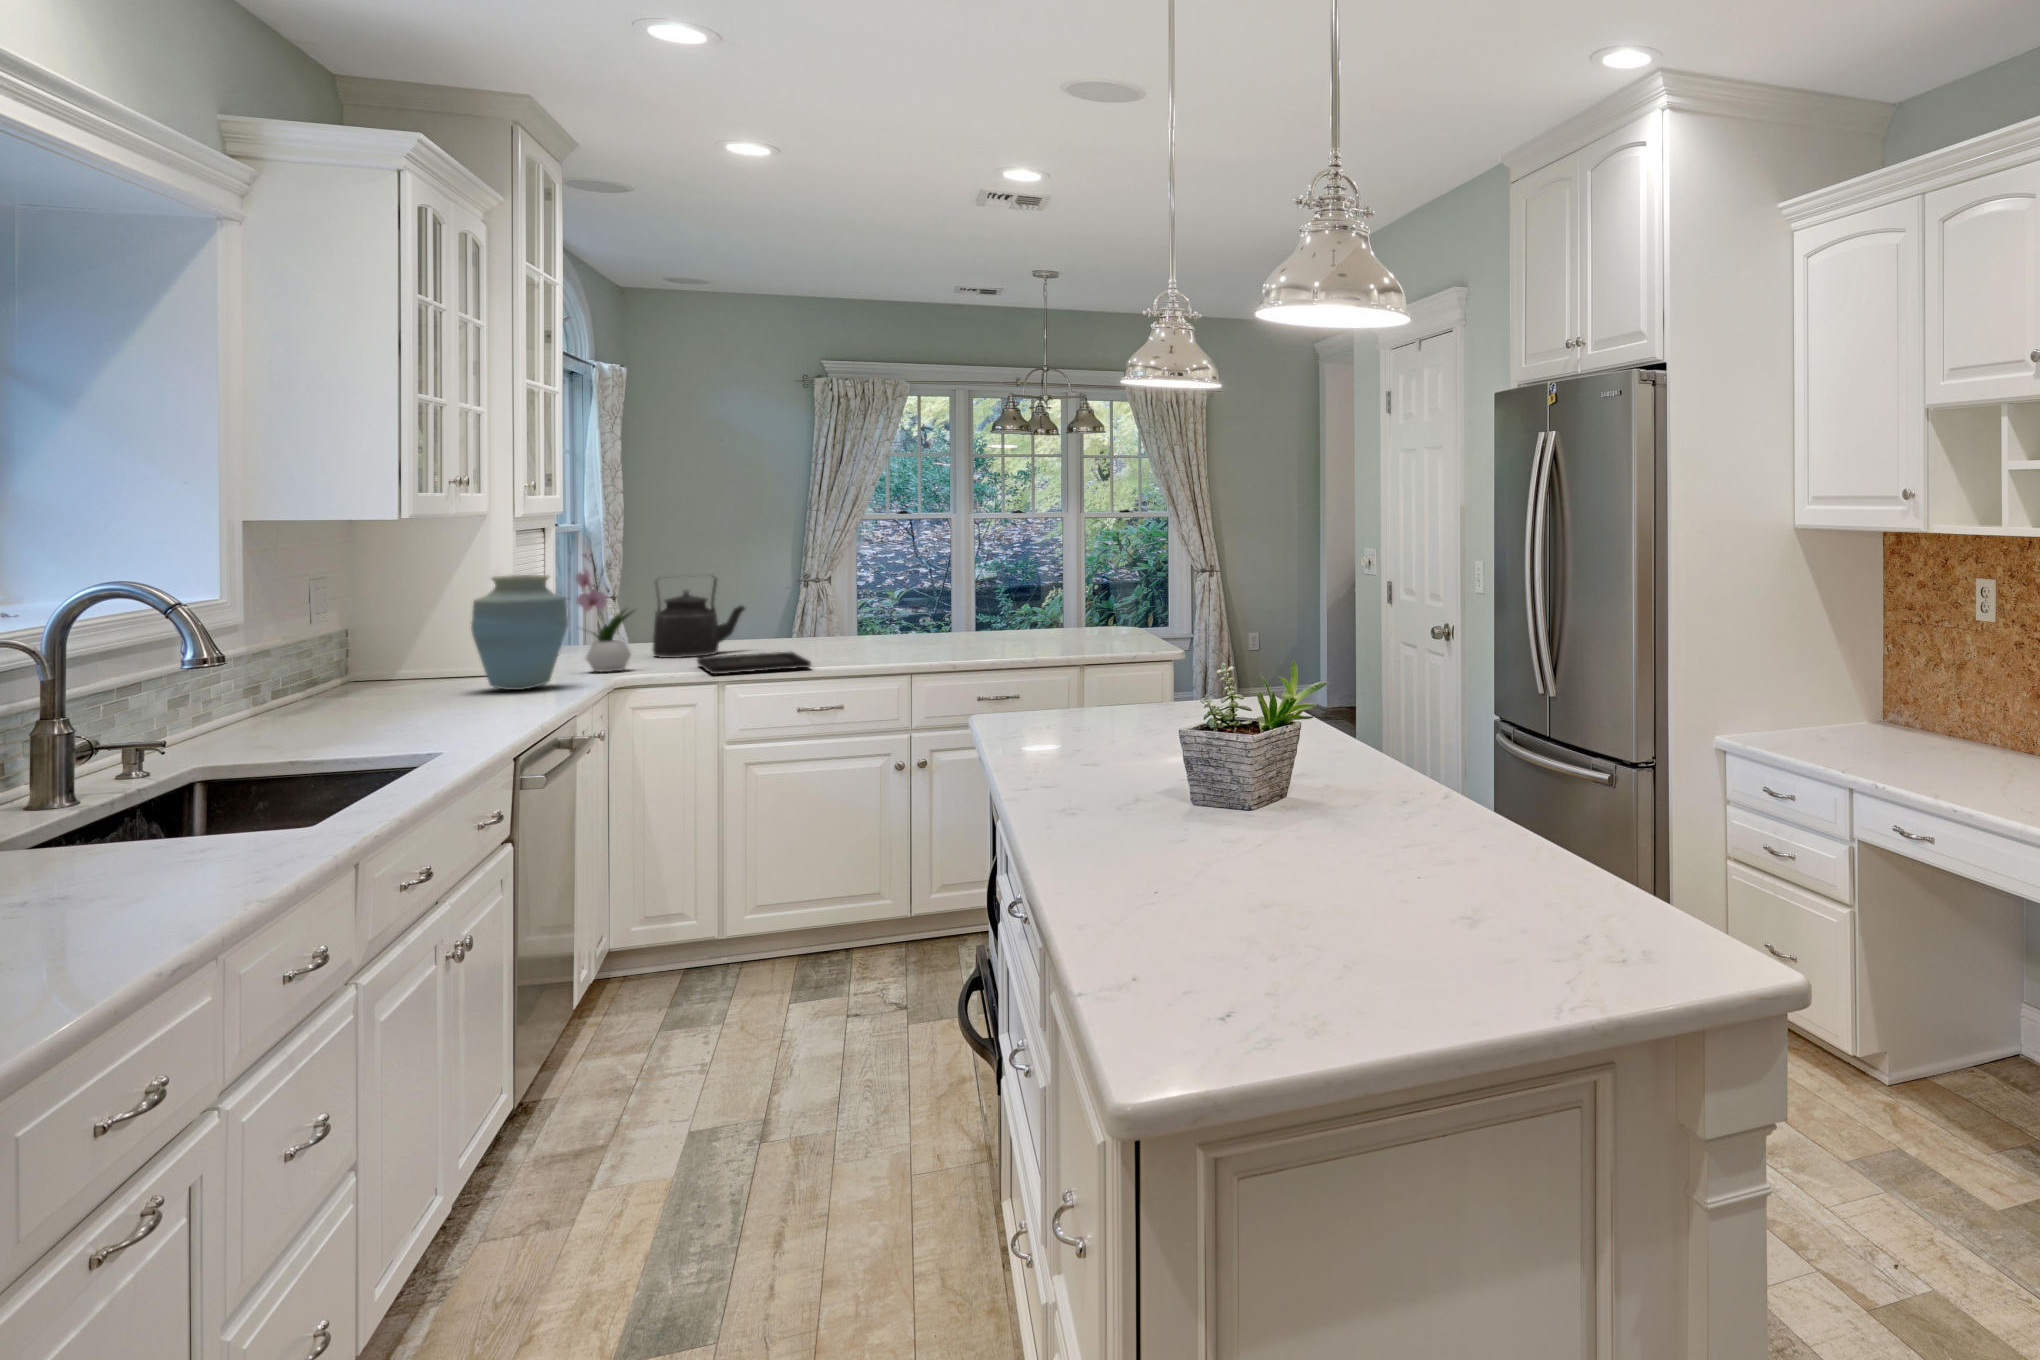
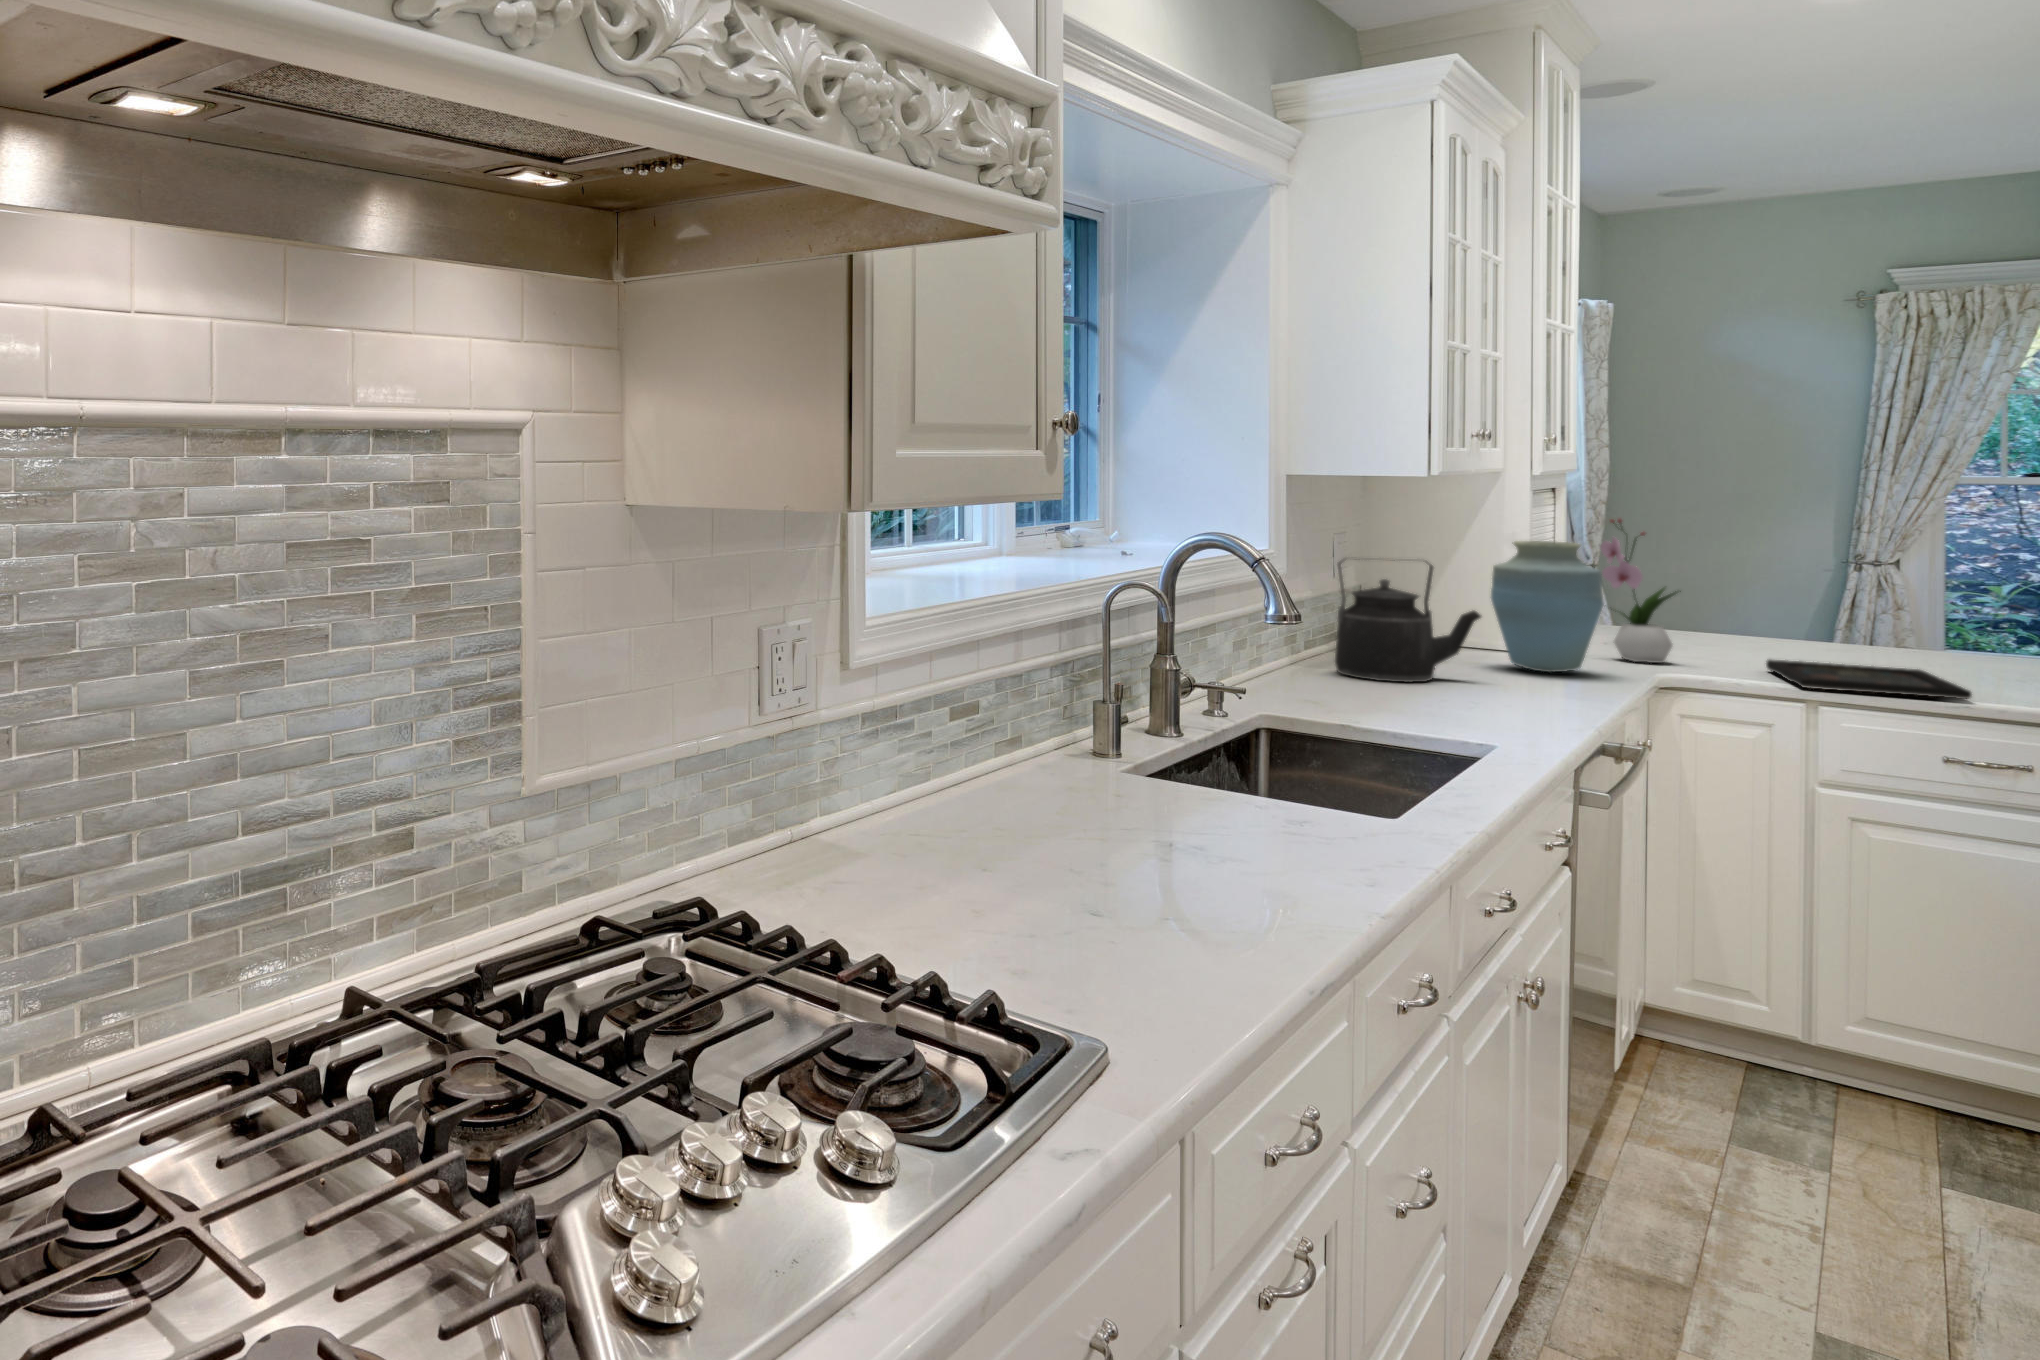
kettle: present [653,576,745,658] -> present [1335,558,1481,682]

